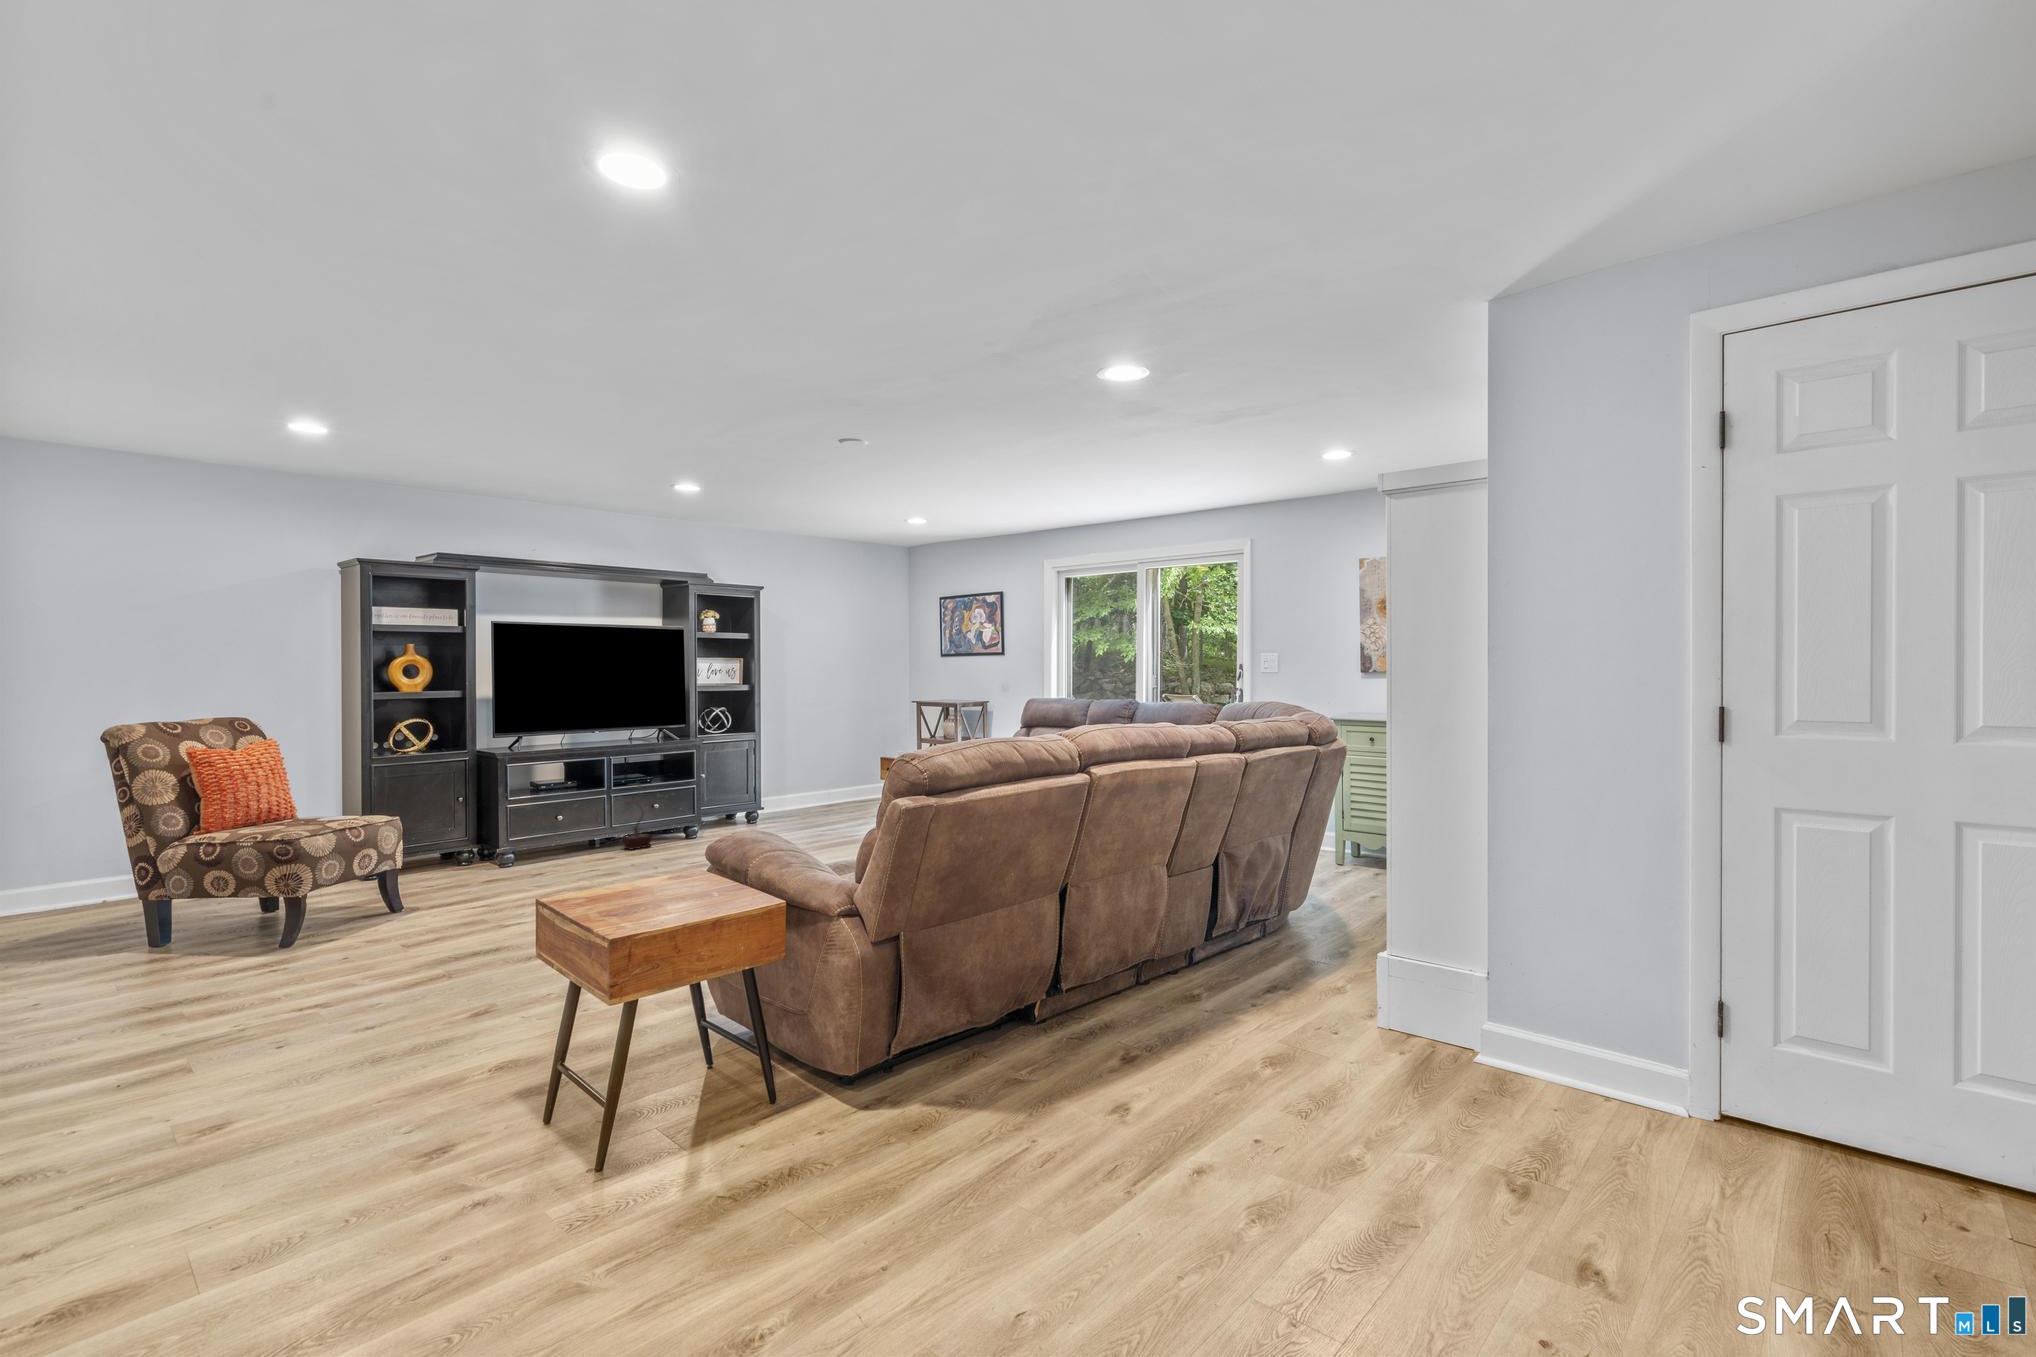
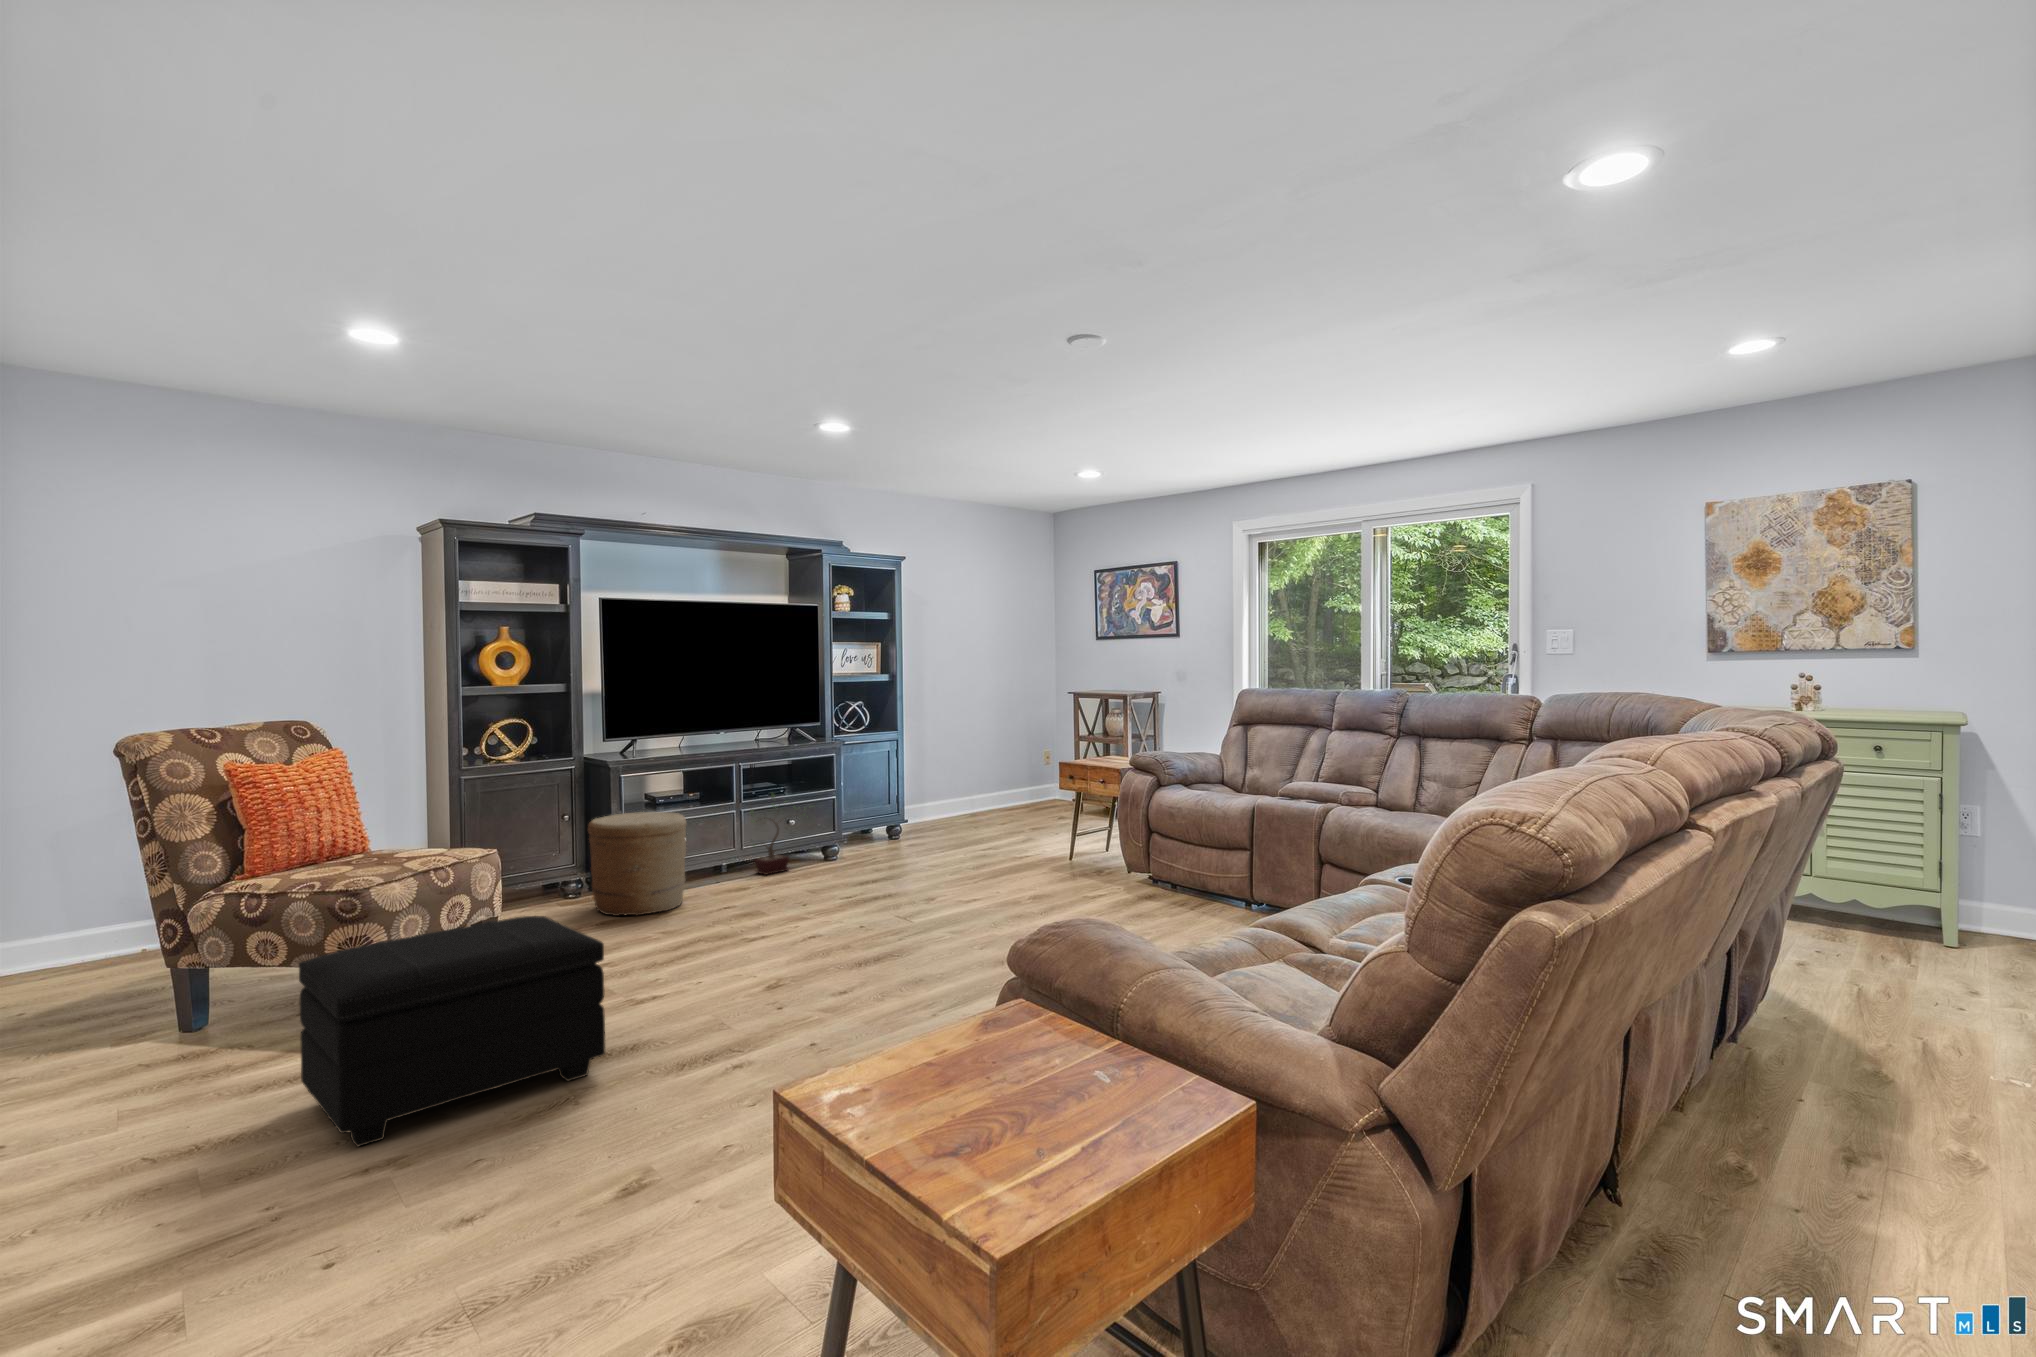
woven basket: none [476,796,559,877] -> present [588,812,686,916]
footstool: none [251,858,473,1000] -> present [299,916,605,1147]

